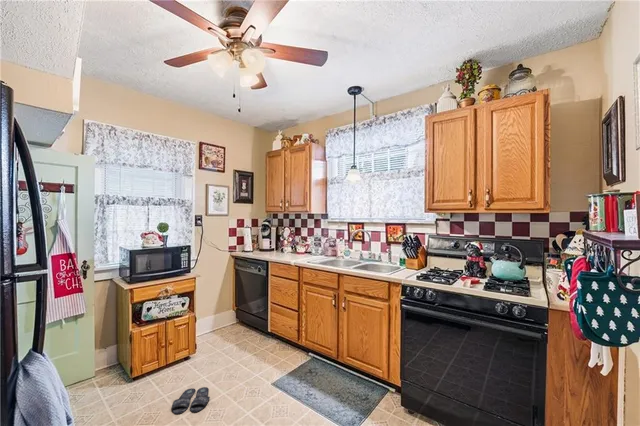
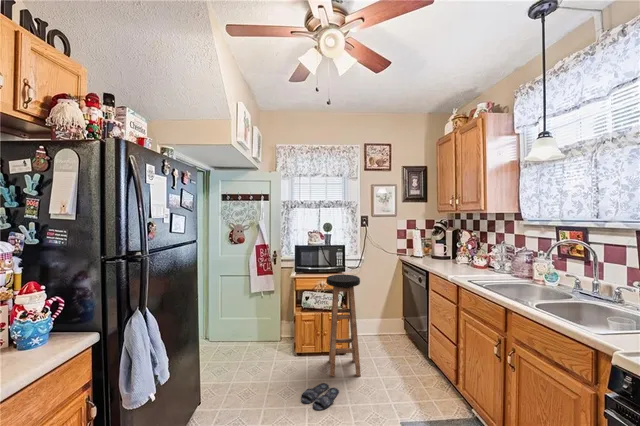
bar stool: none [177,274,219,381] -> present [326,274,361,376]

